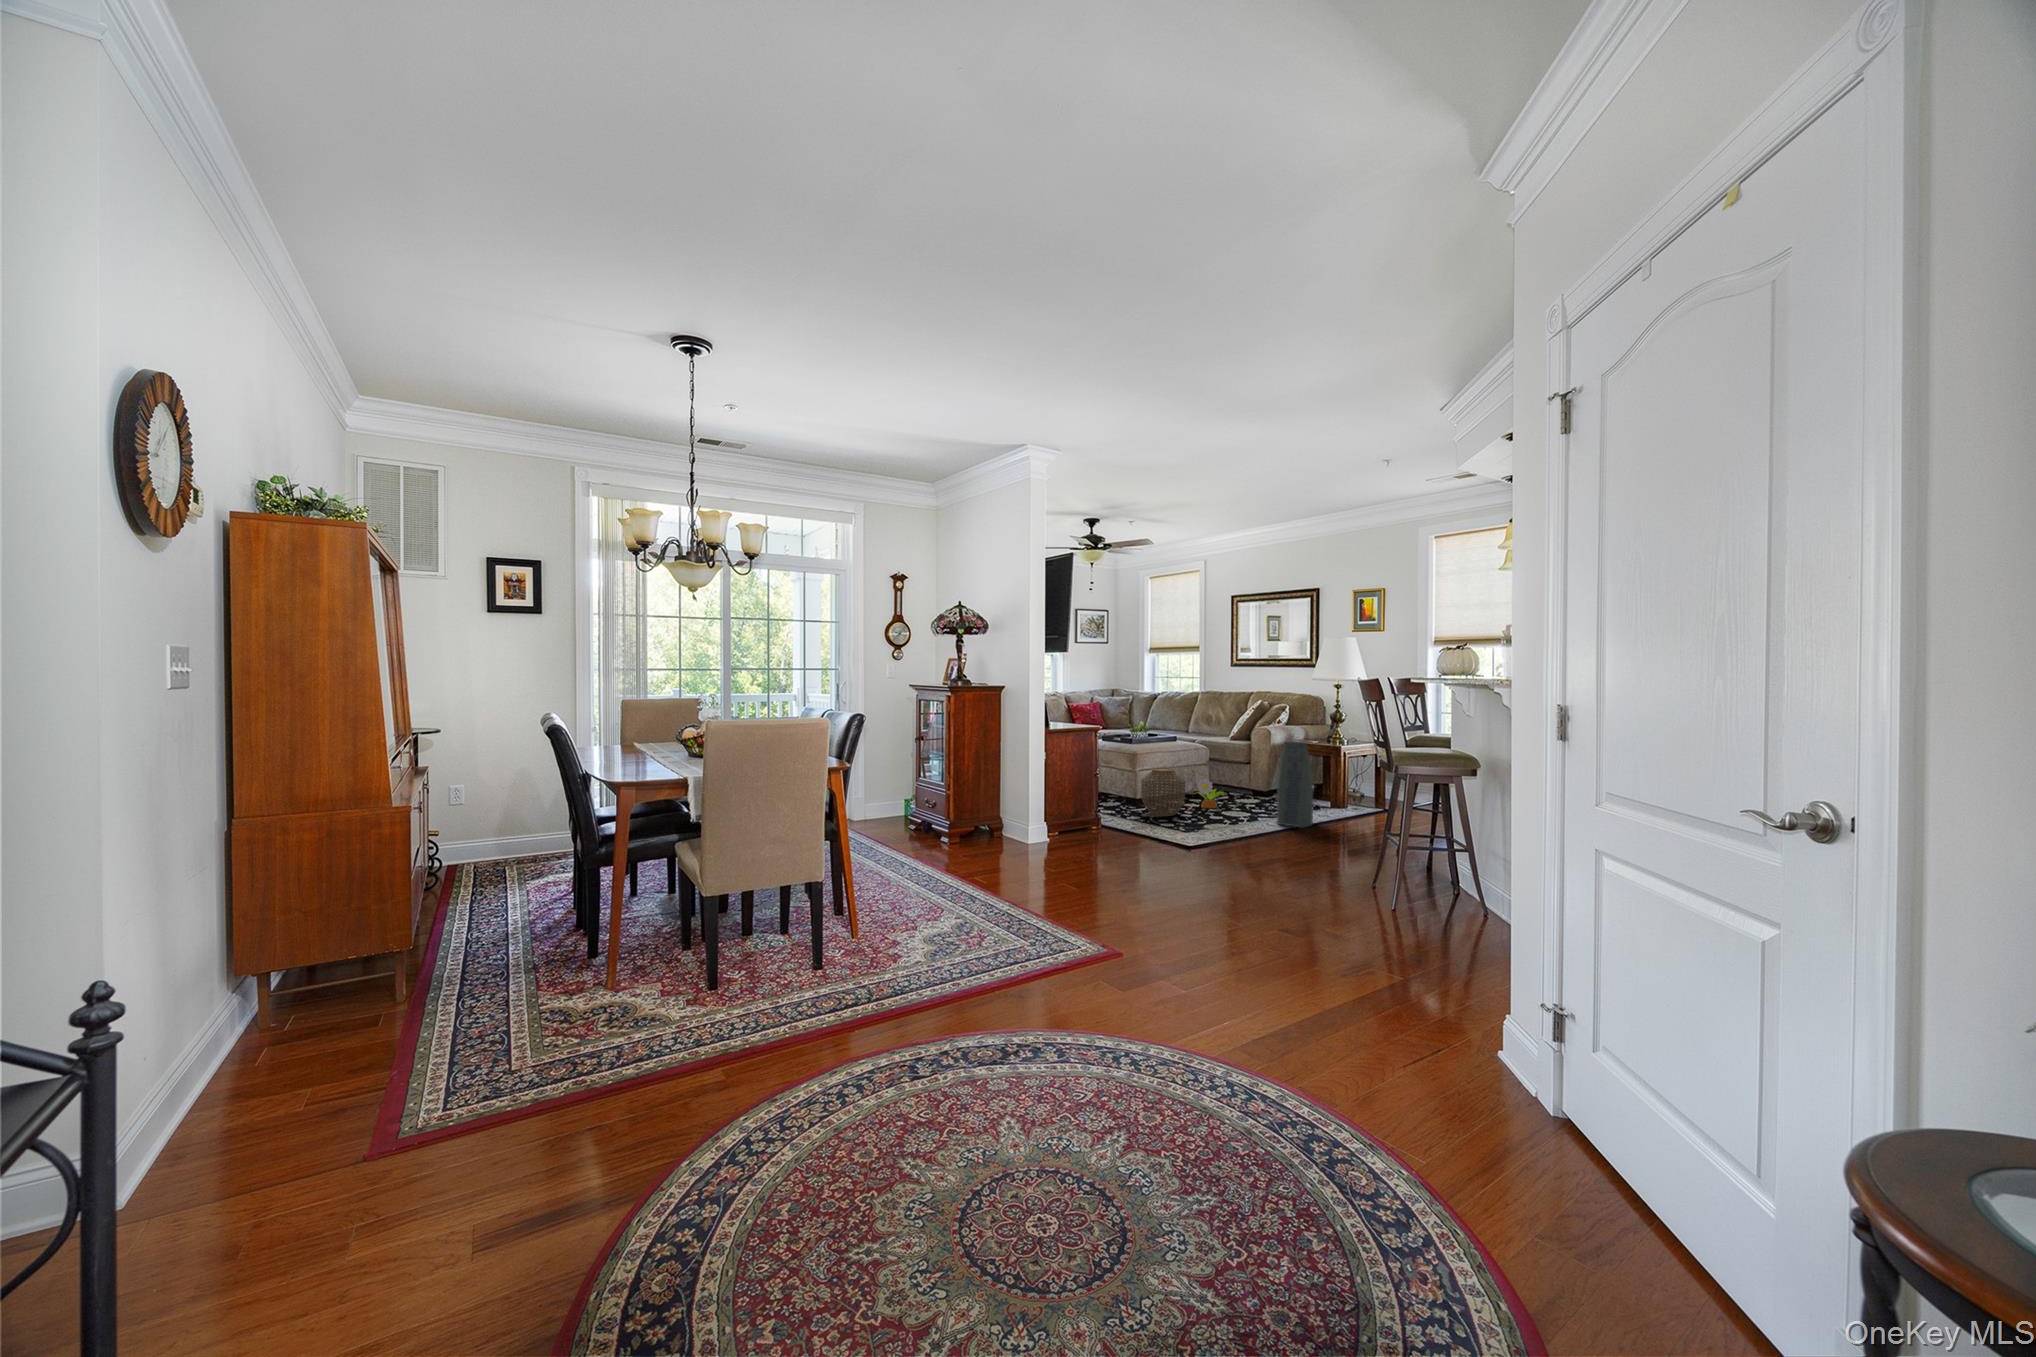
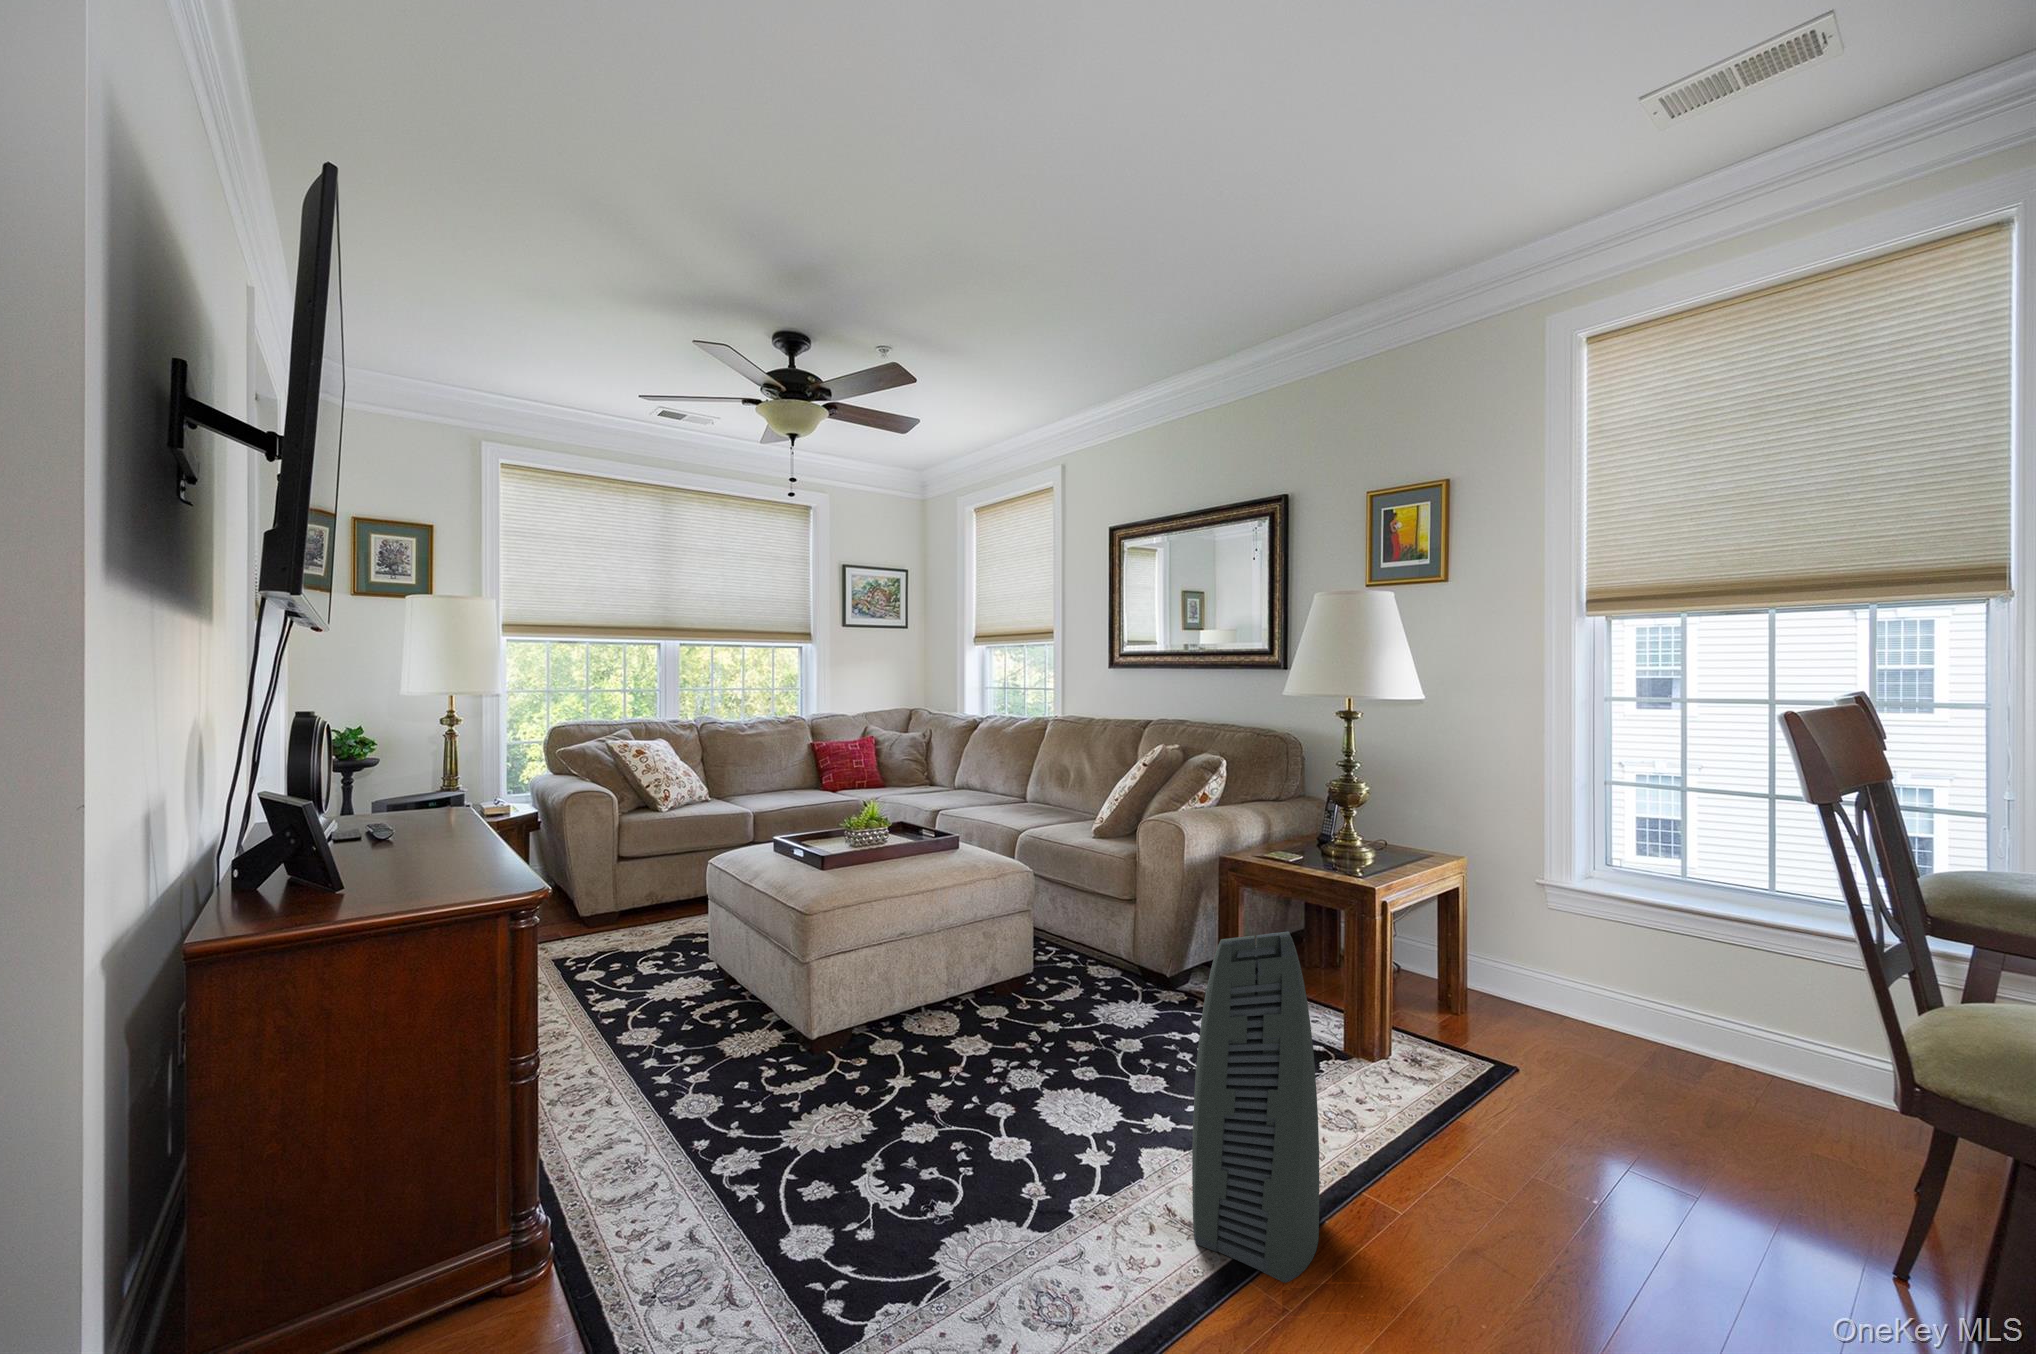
woven basket: present [1141,768,1185,816] -> none [764,983,905,1160]
decorative plant: present [1194,778,1227,808] -> none [962,992,1056,1082]

